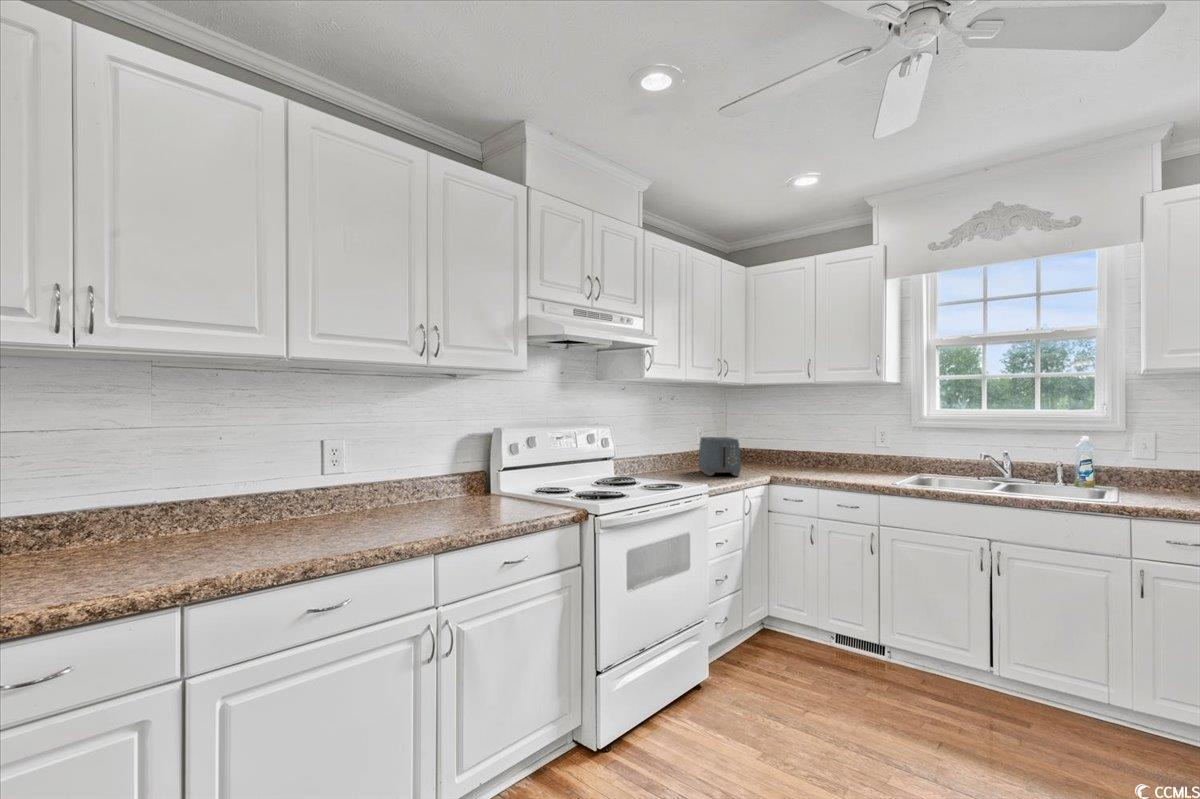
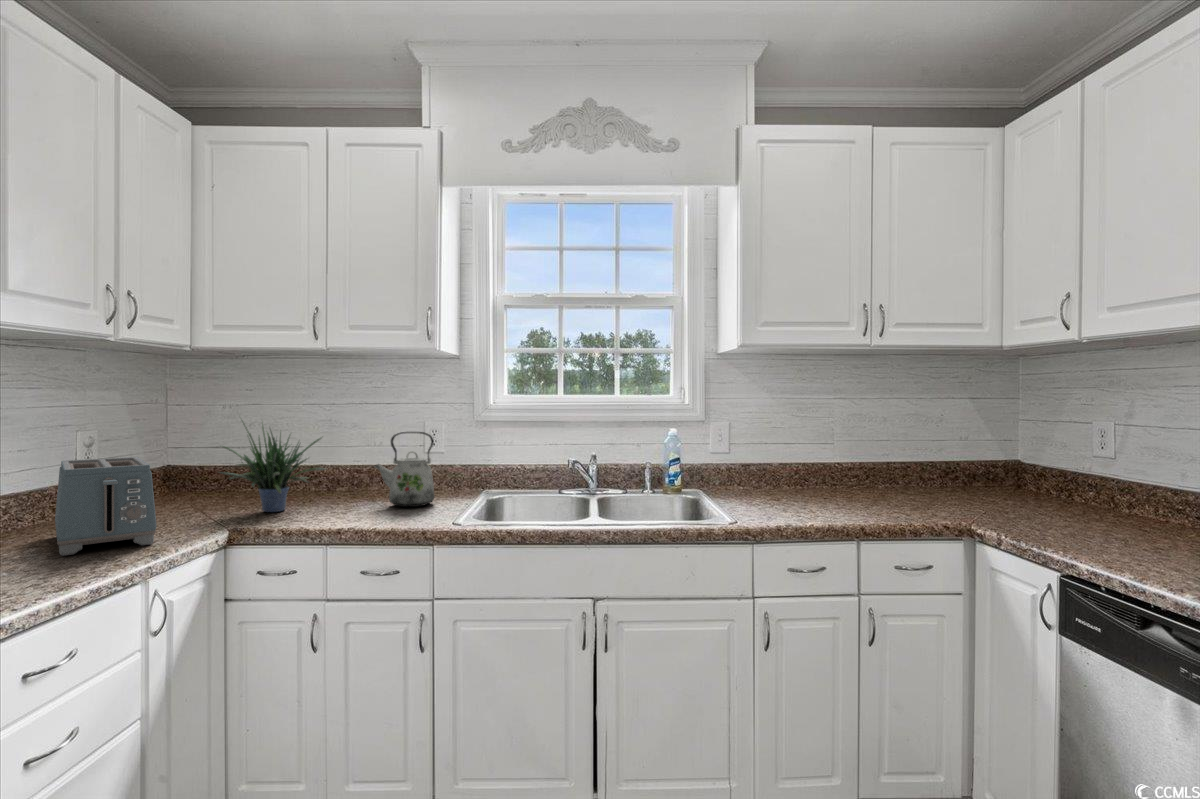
potted plant: none [761,418,817,472] -> present [220,421,326,512]
kettle: none [844,430,882,476] -> present [374,432,434,507]

